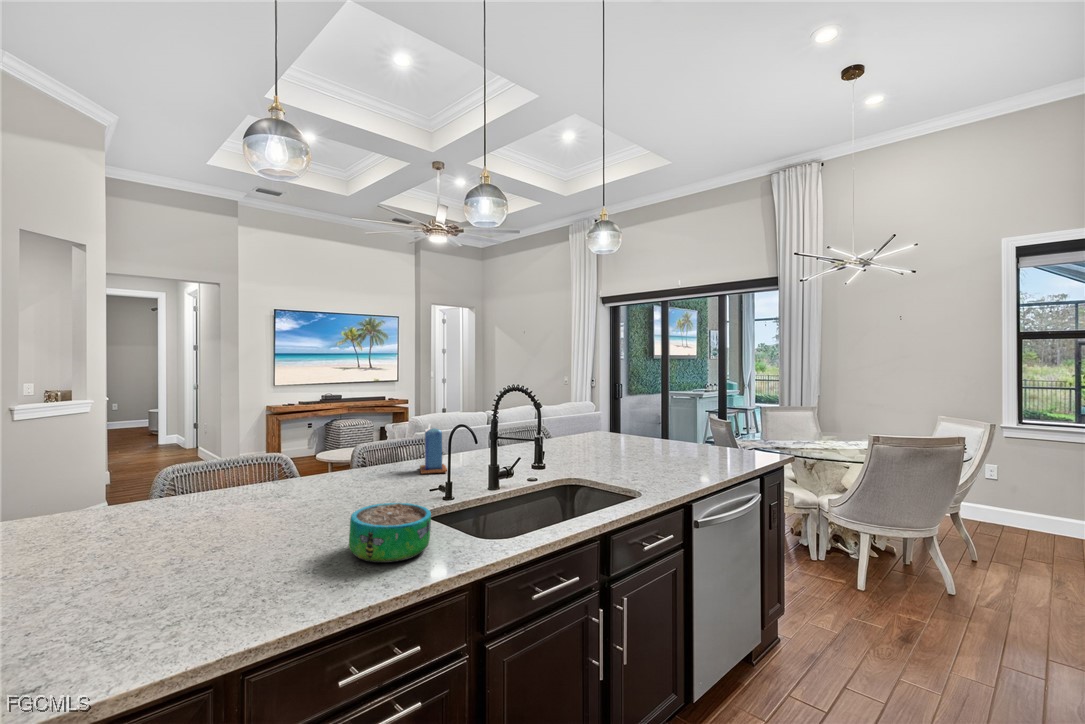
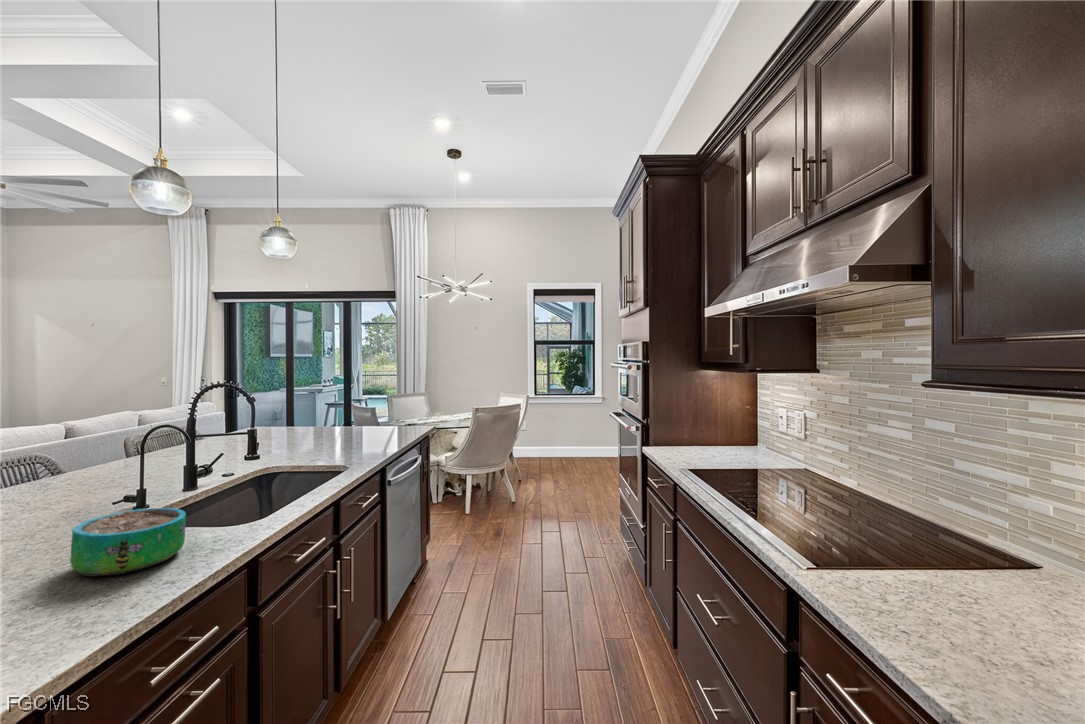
candle: present [420,424,447,474] -> none [49,433,104,495]

